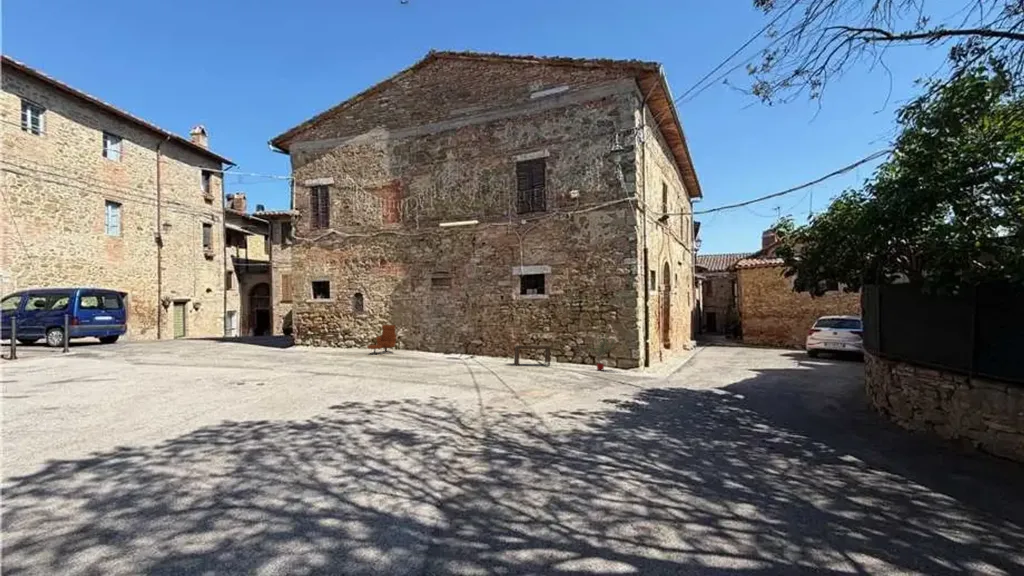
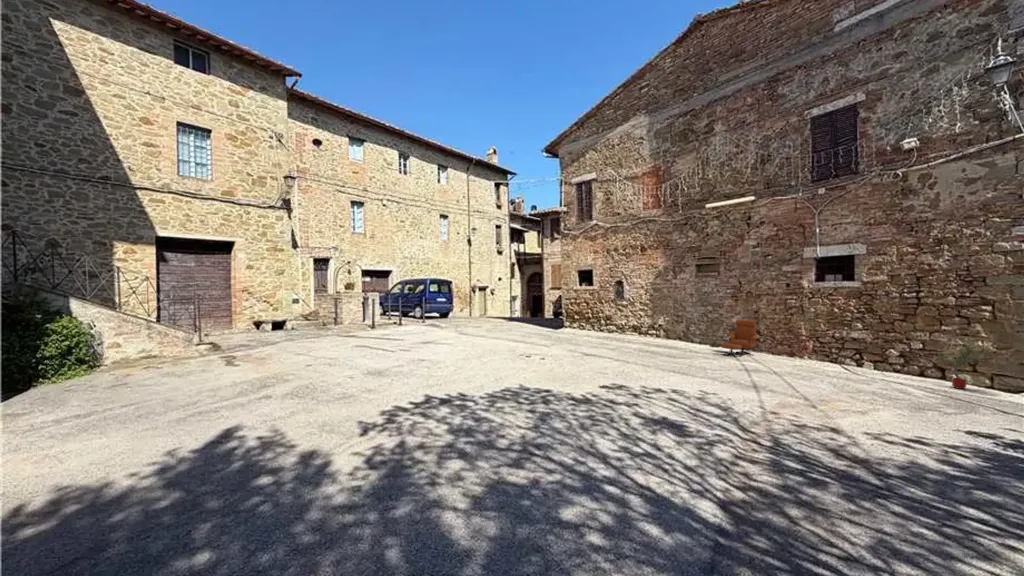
lounge chair: present [367,325,397,355] -> present [721,320,759,357]
bench: present [514,345,551,366] -> none [807,343,866,373]

